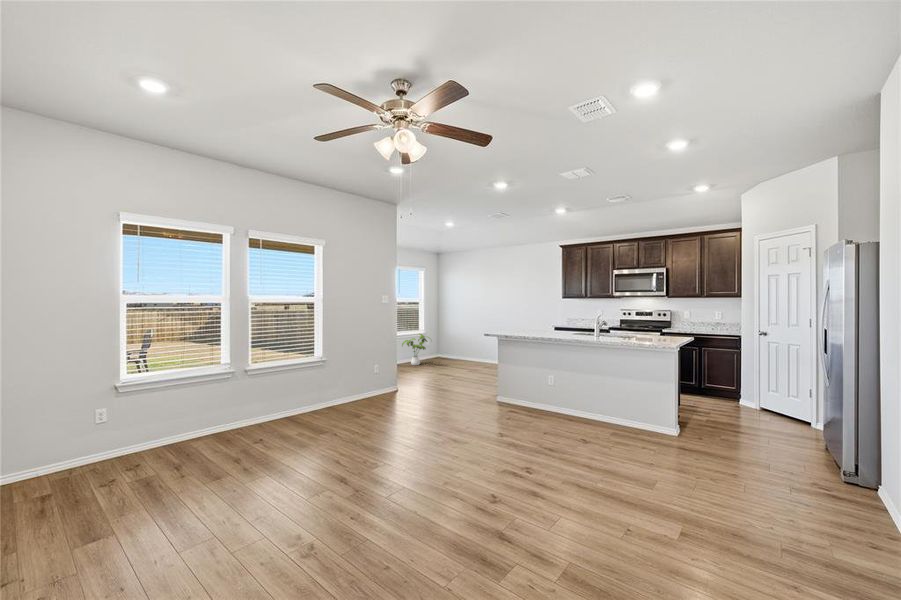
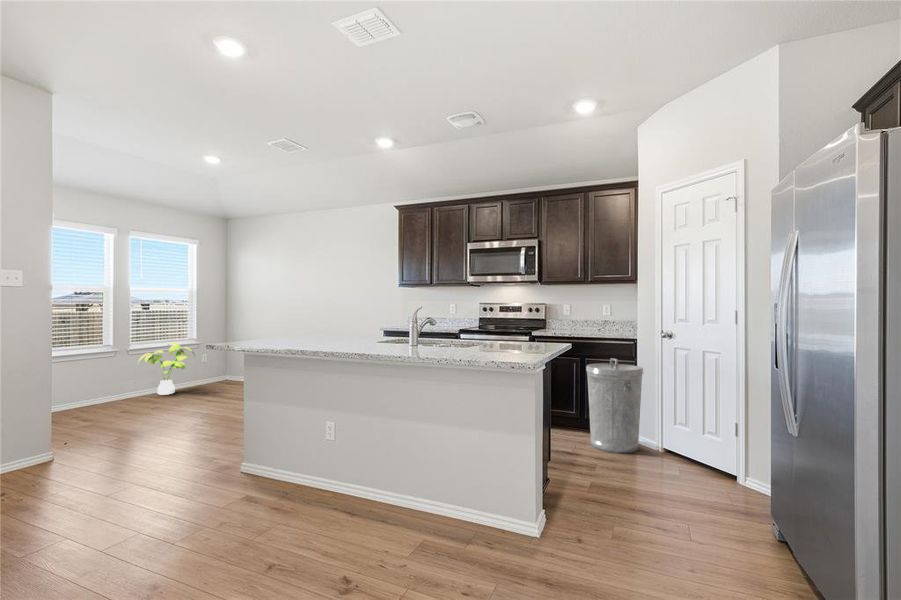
trash can: none [704,349,746,409] -> present [586,358,643,453]

